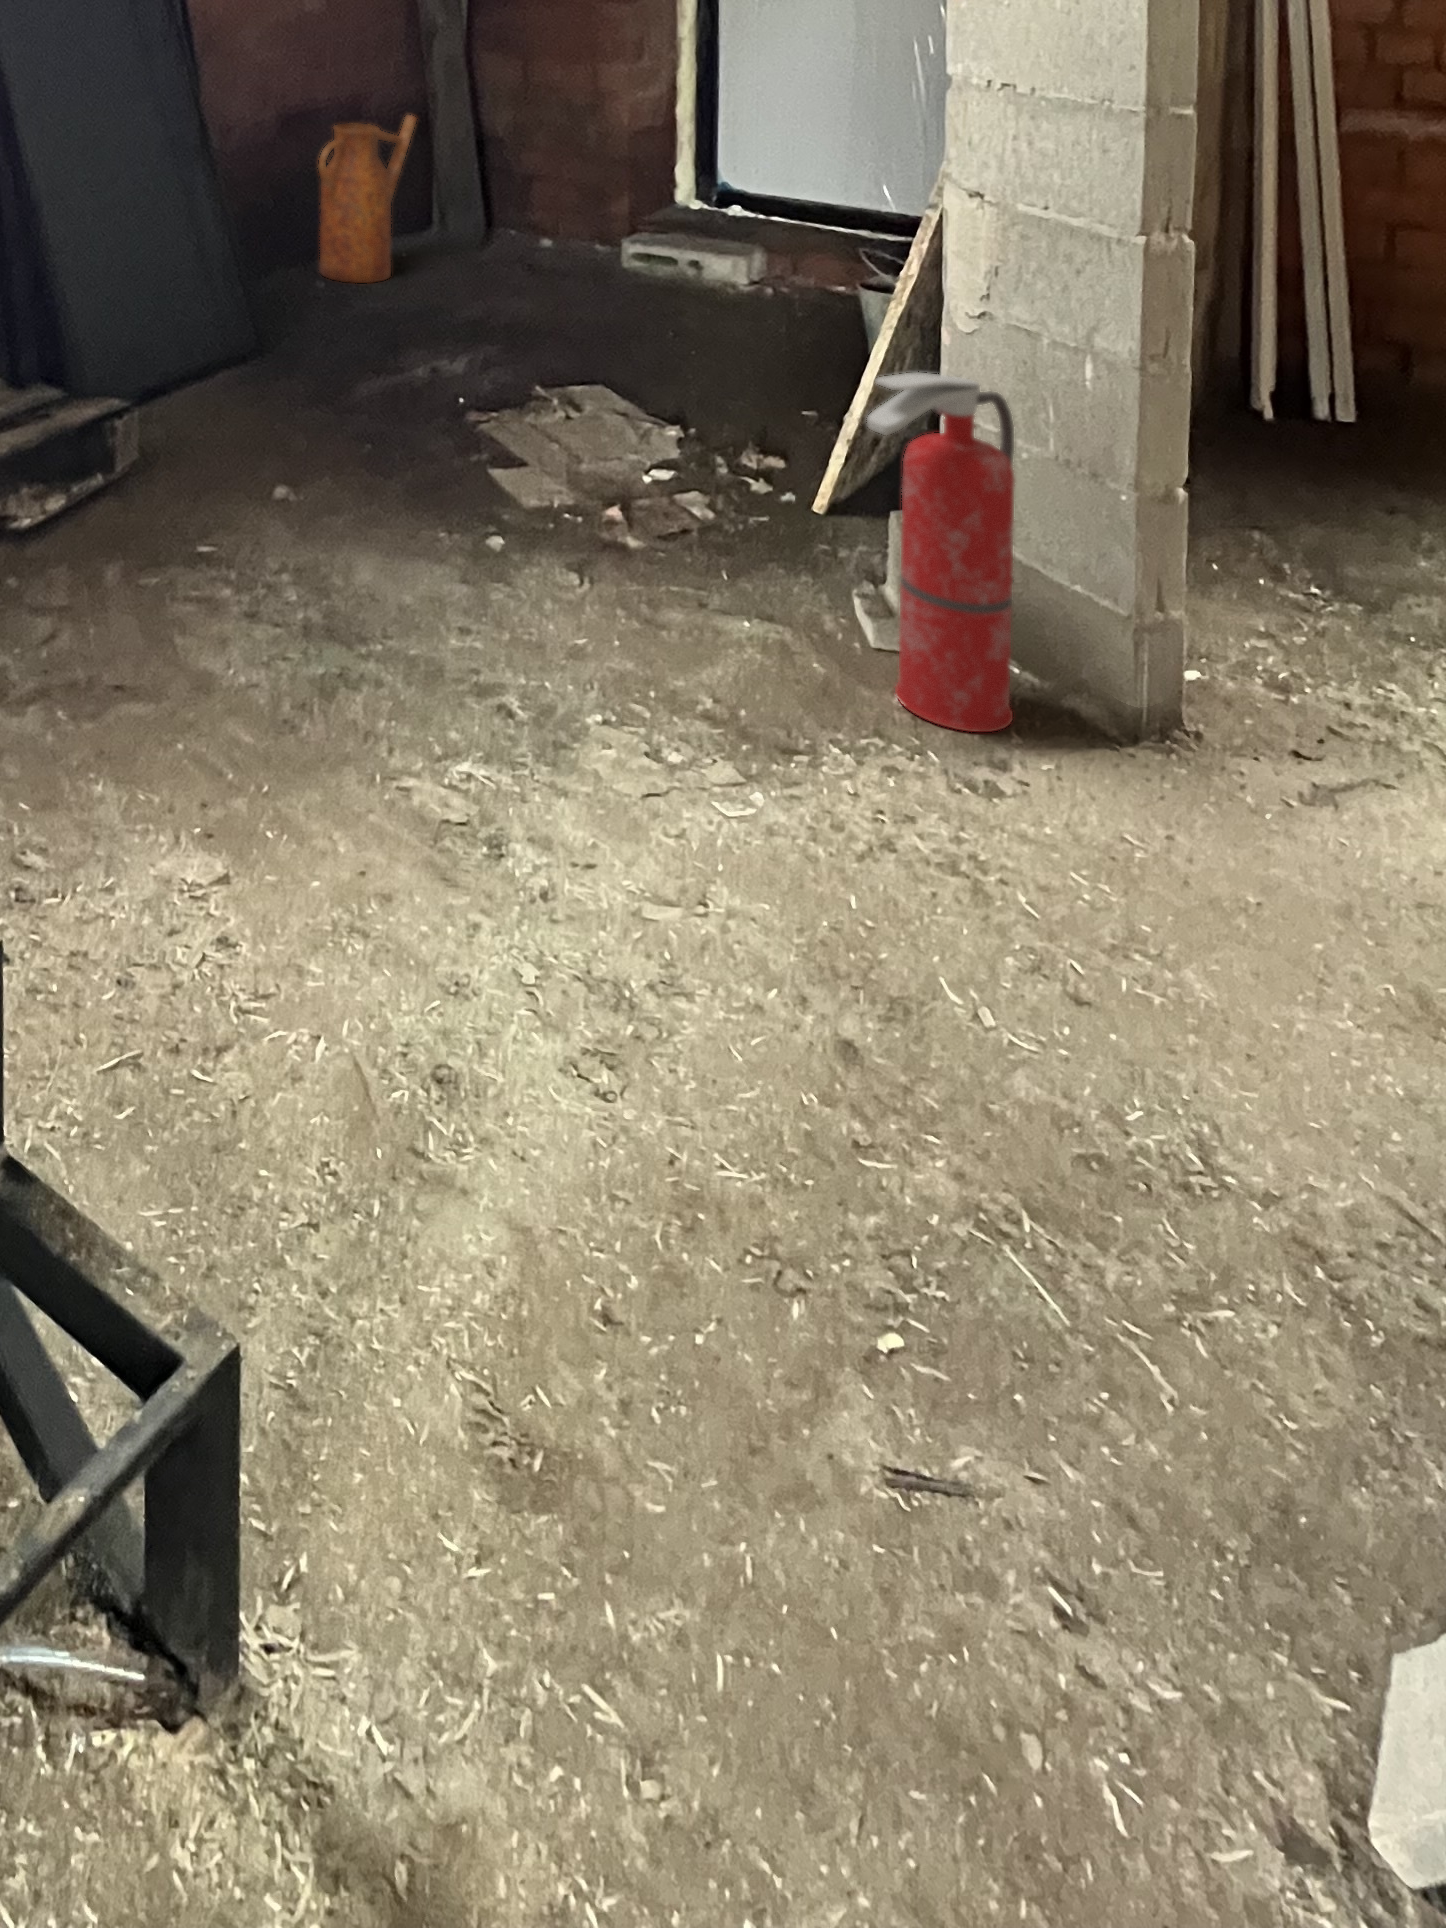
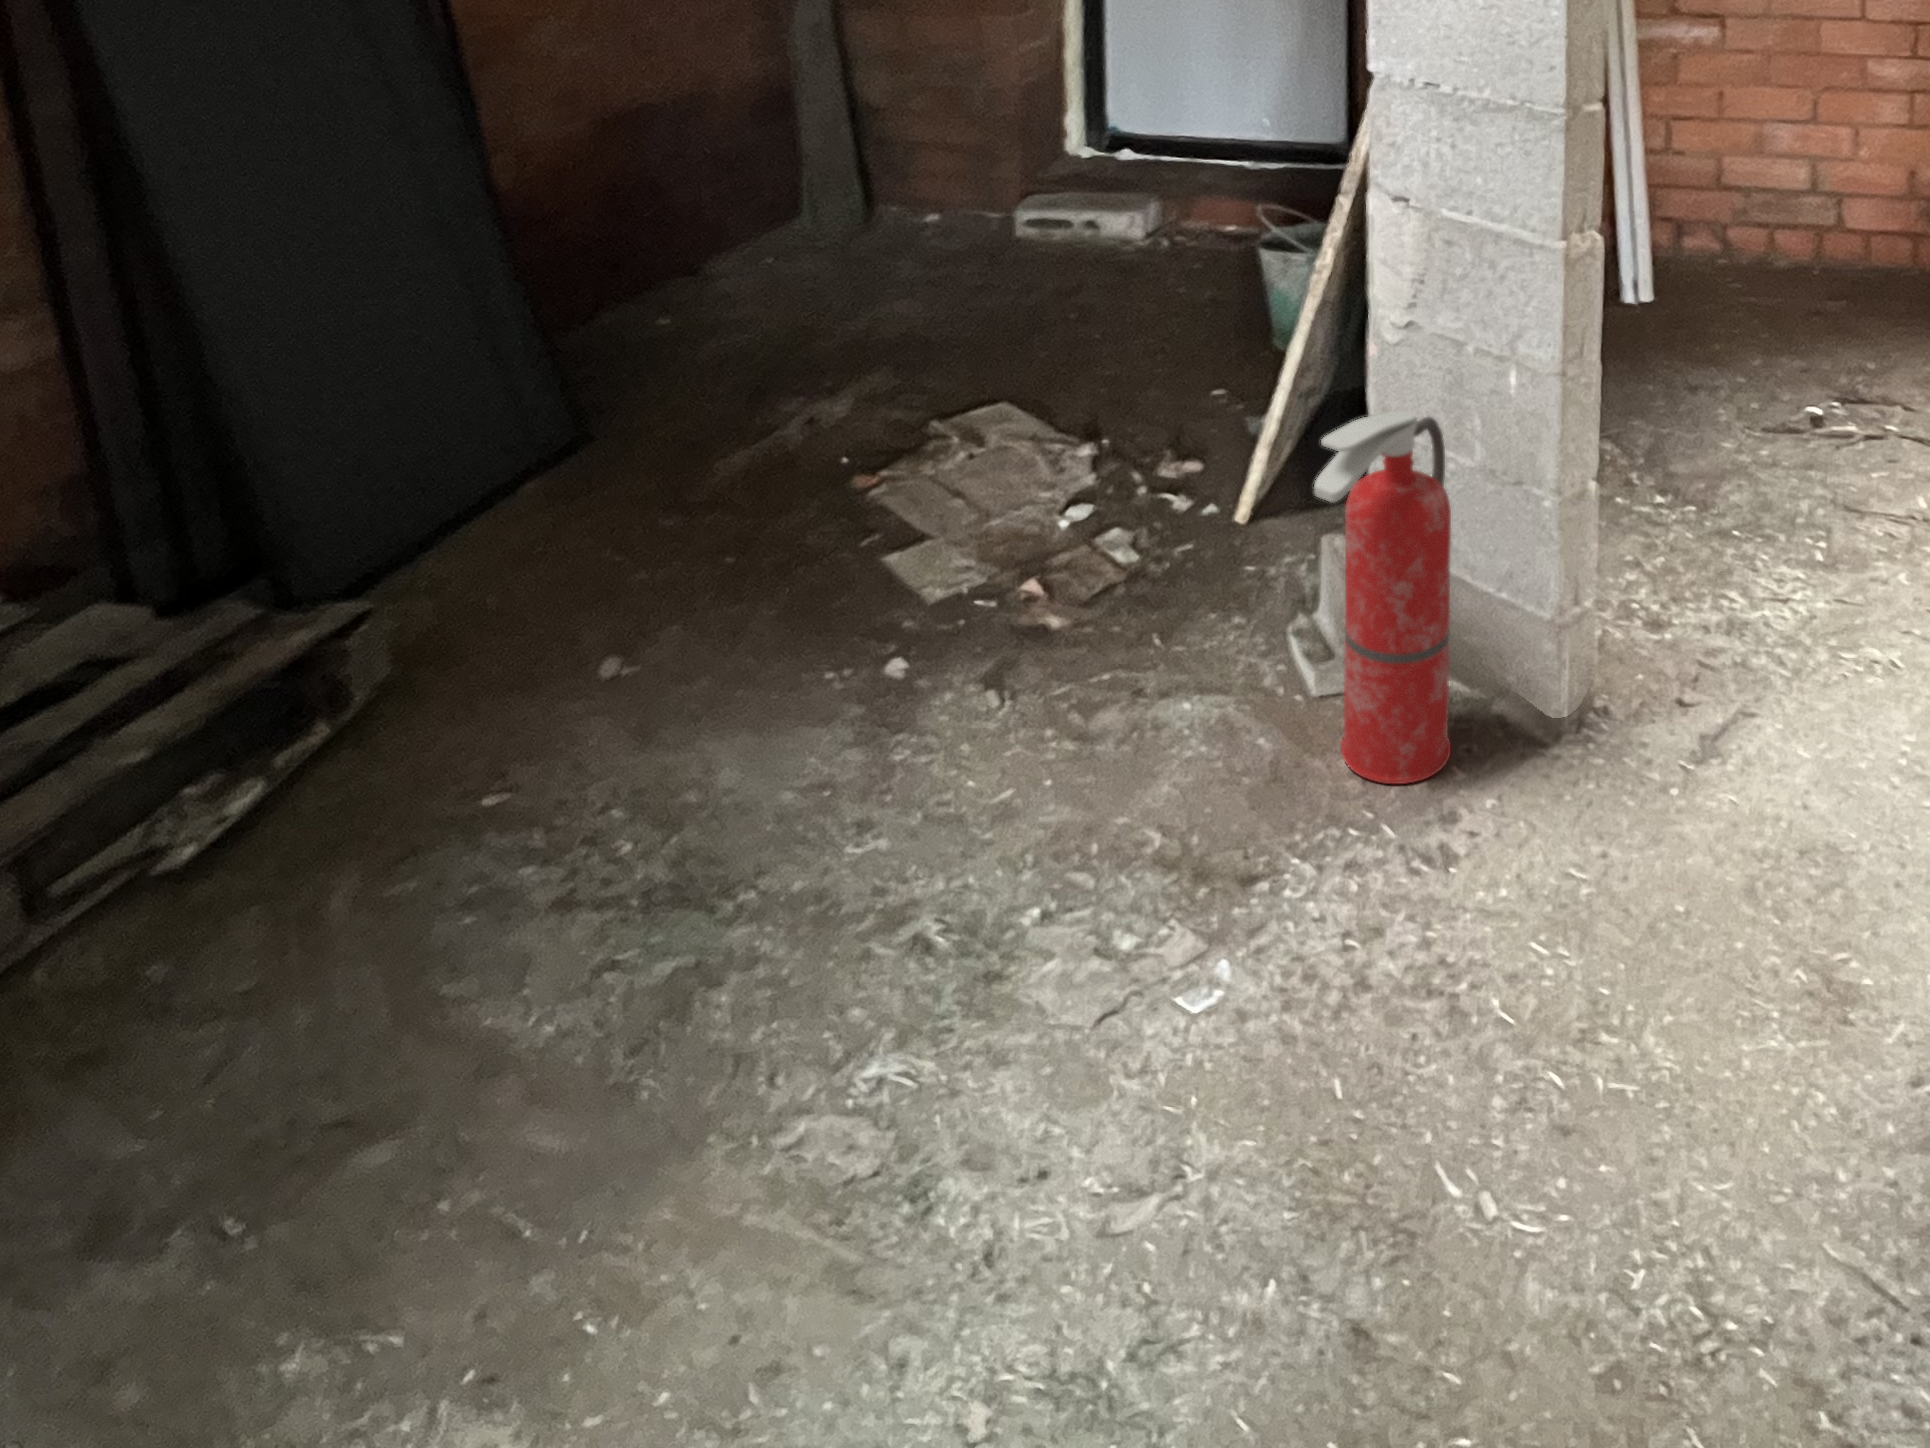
watering can: present [318,115,416,283] -> none [647,97,772,312]

